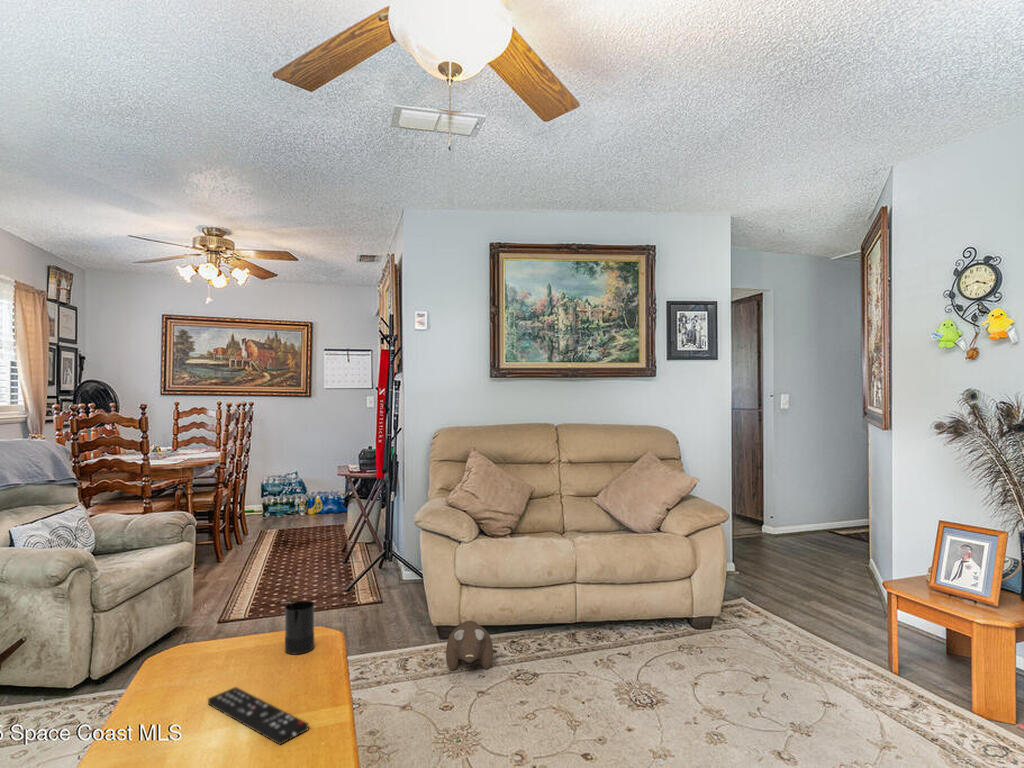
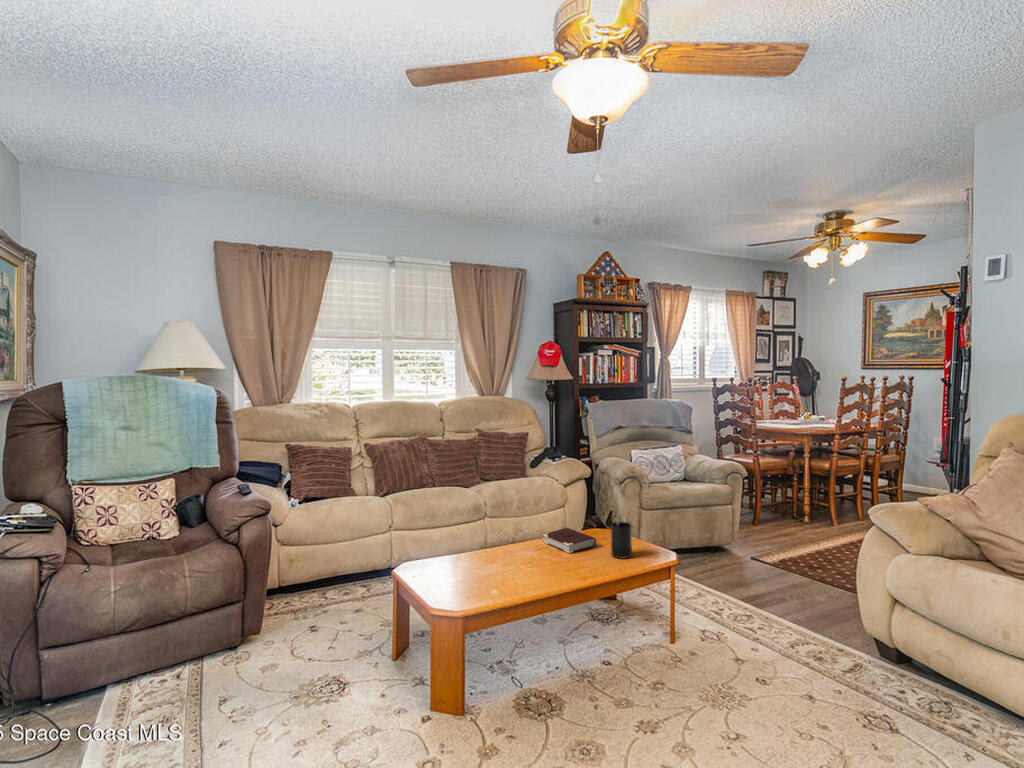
plush toy: present [446,621,493,670] -> none [808,626,886,691]
book: none [167,644,248,691] -> present [544,528,596,553]
remote control: present [208,687,308,744] -> none [510,550,554,581]

